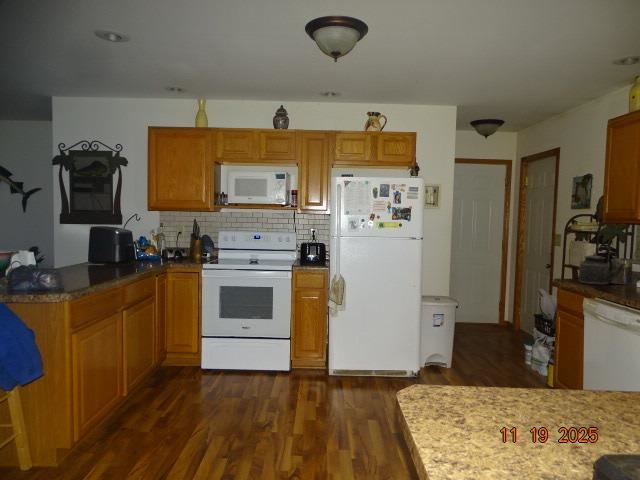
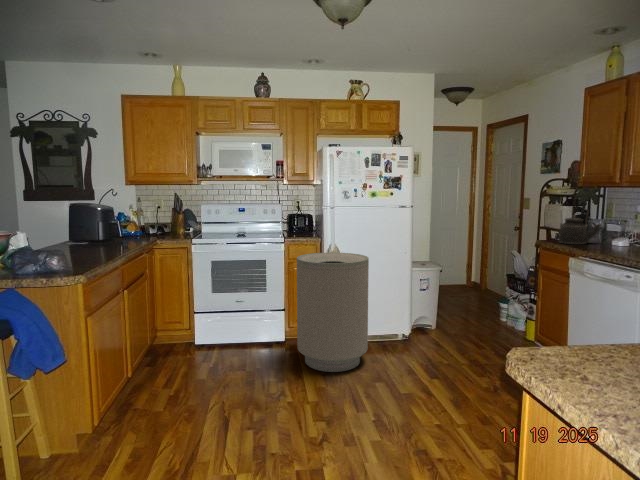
trash can: none [296,282,371,405] -> present [297,253,369,372]

